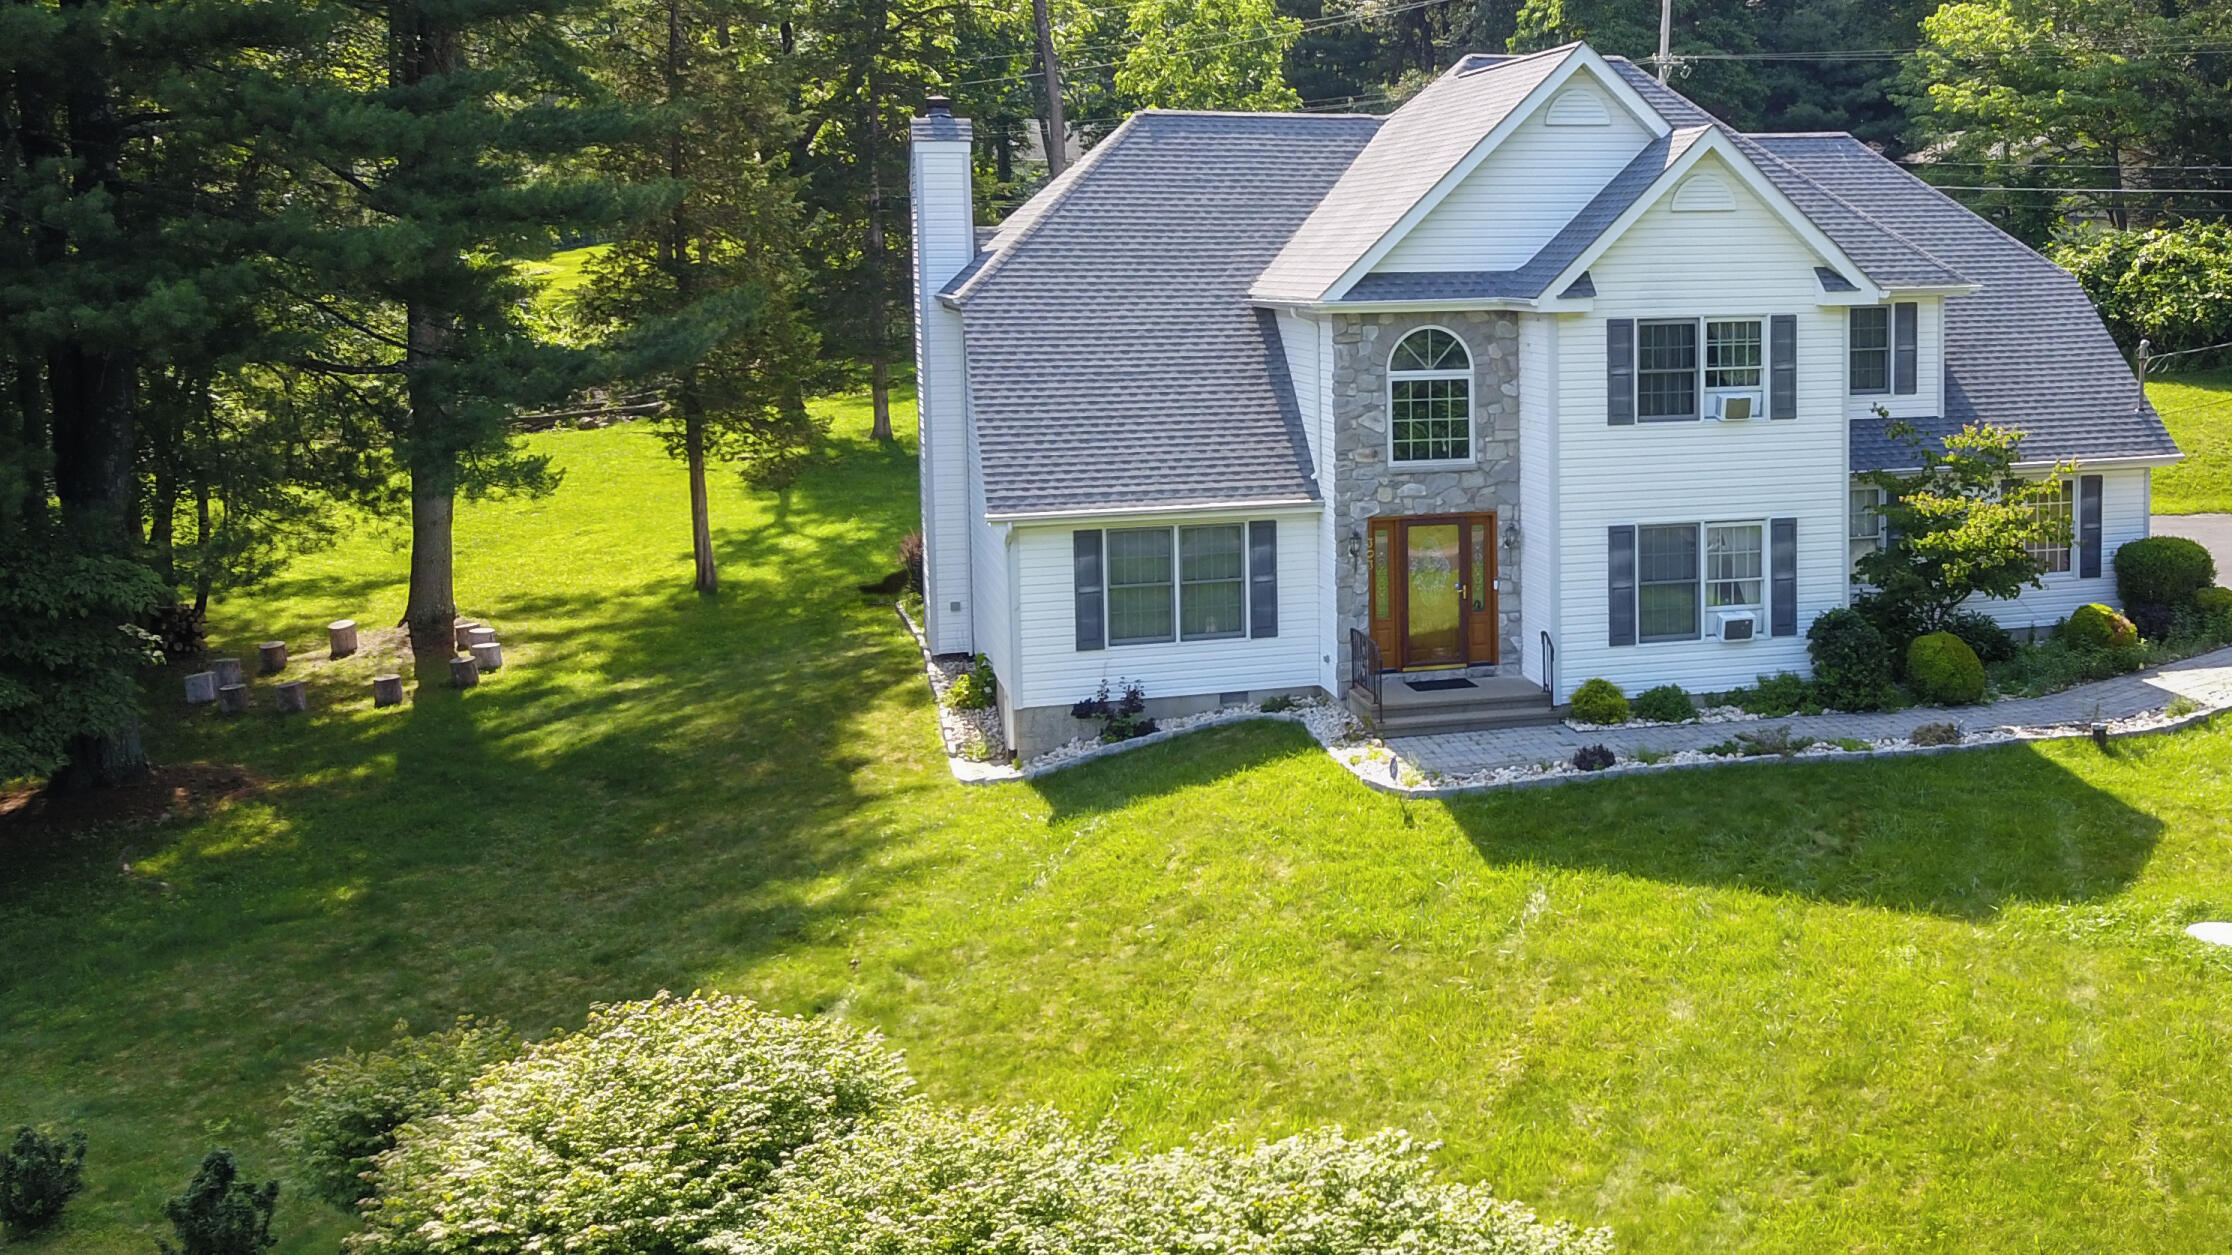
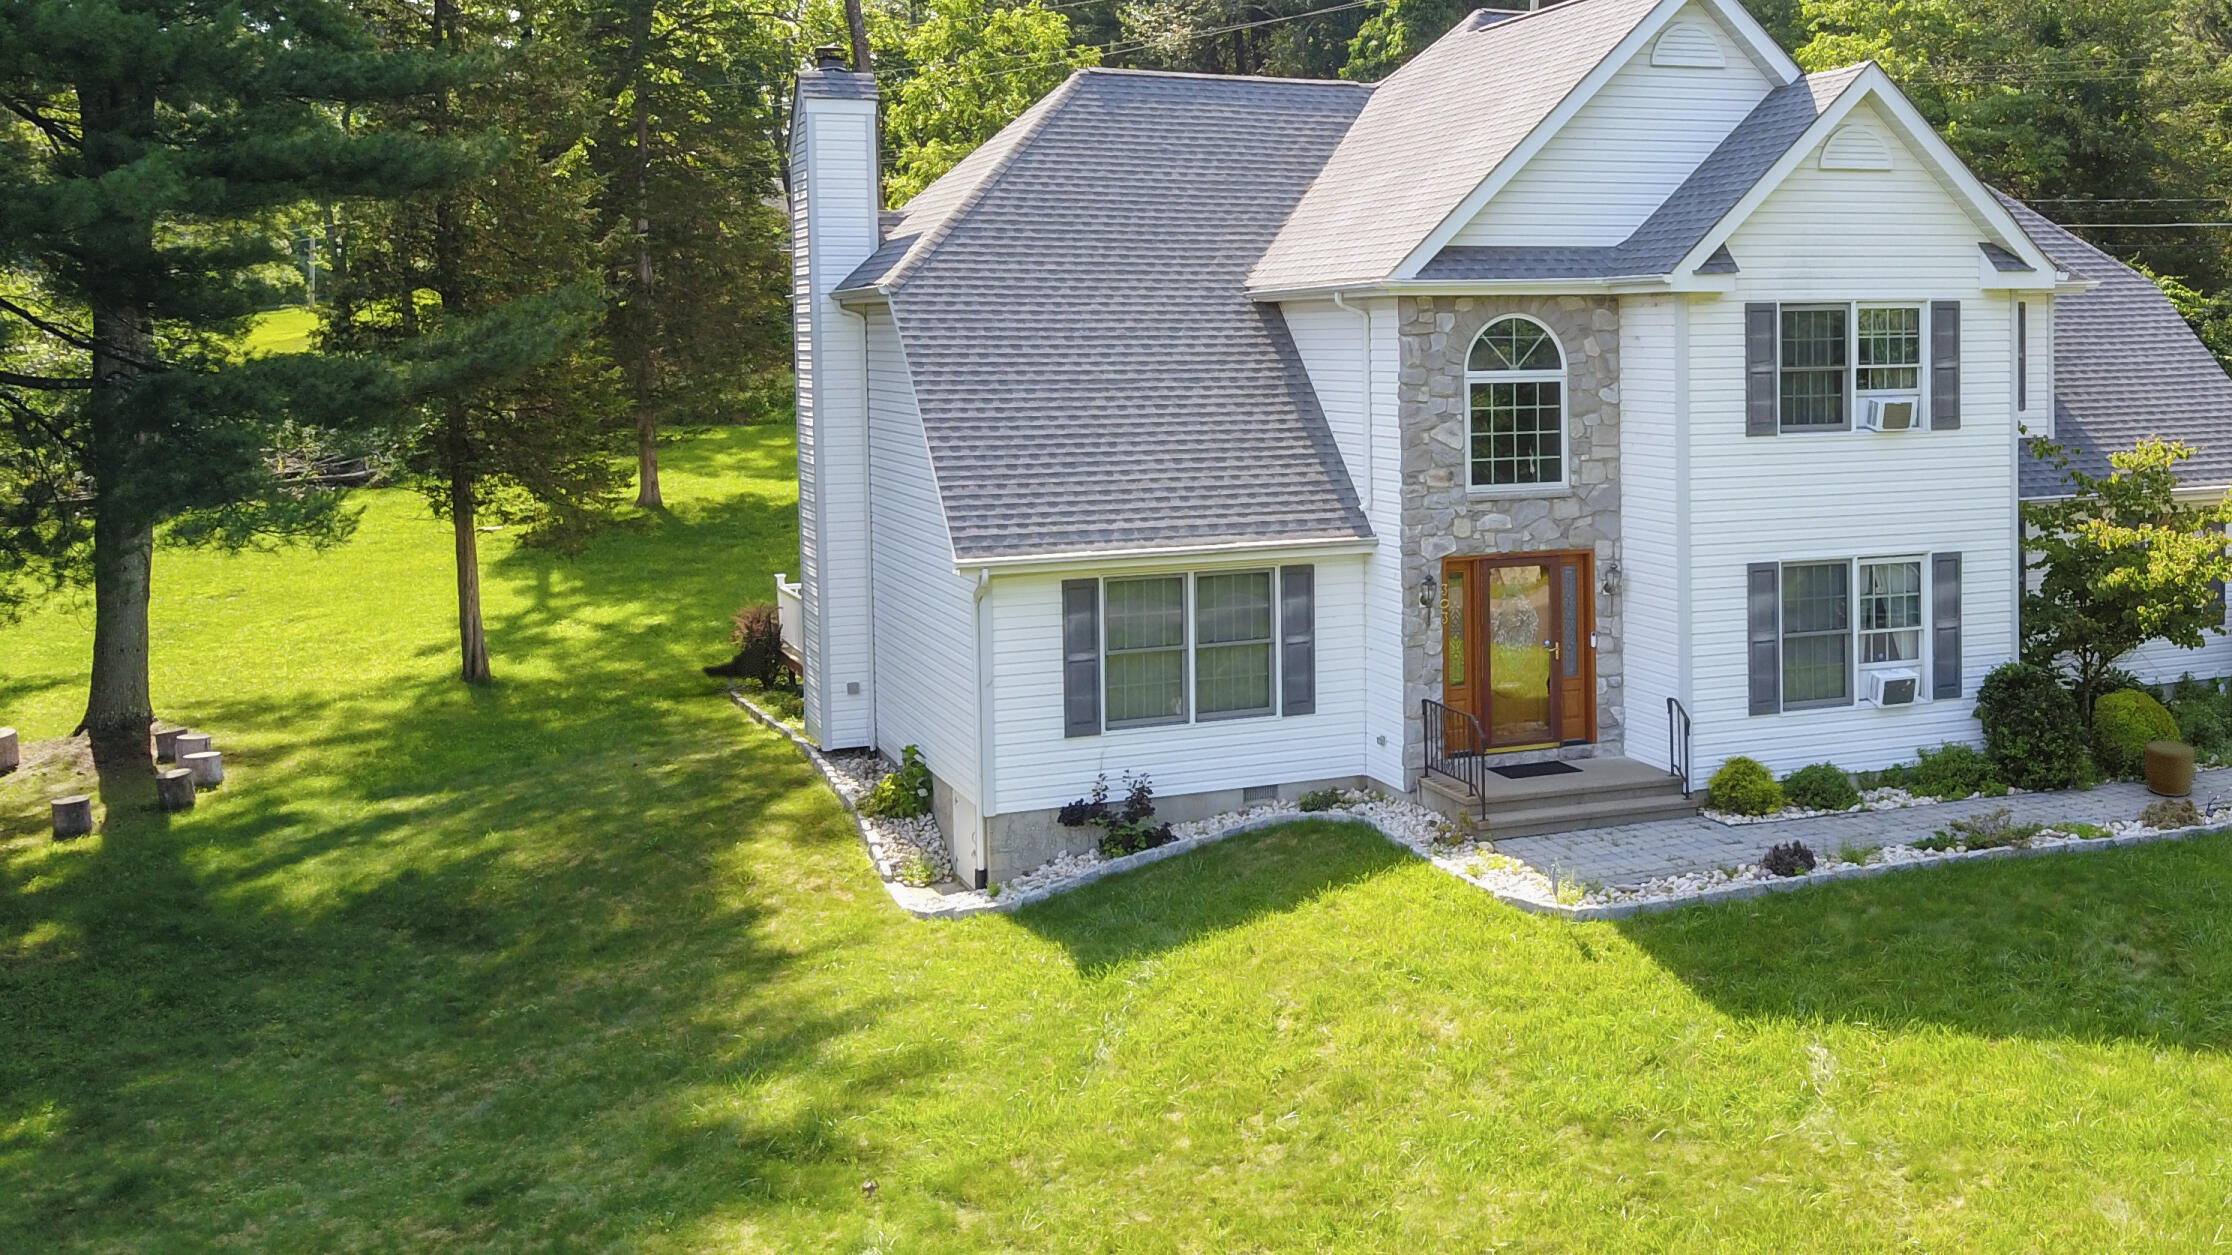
woven basket: none [1940,676,1979,722] -> present [2145,741,2195,797]

